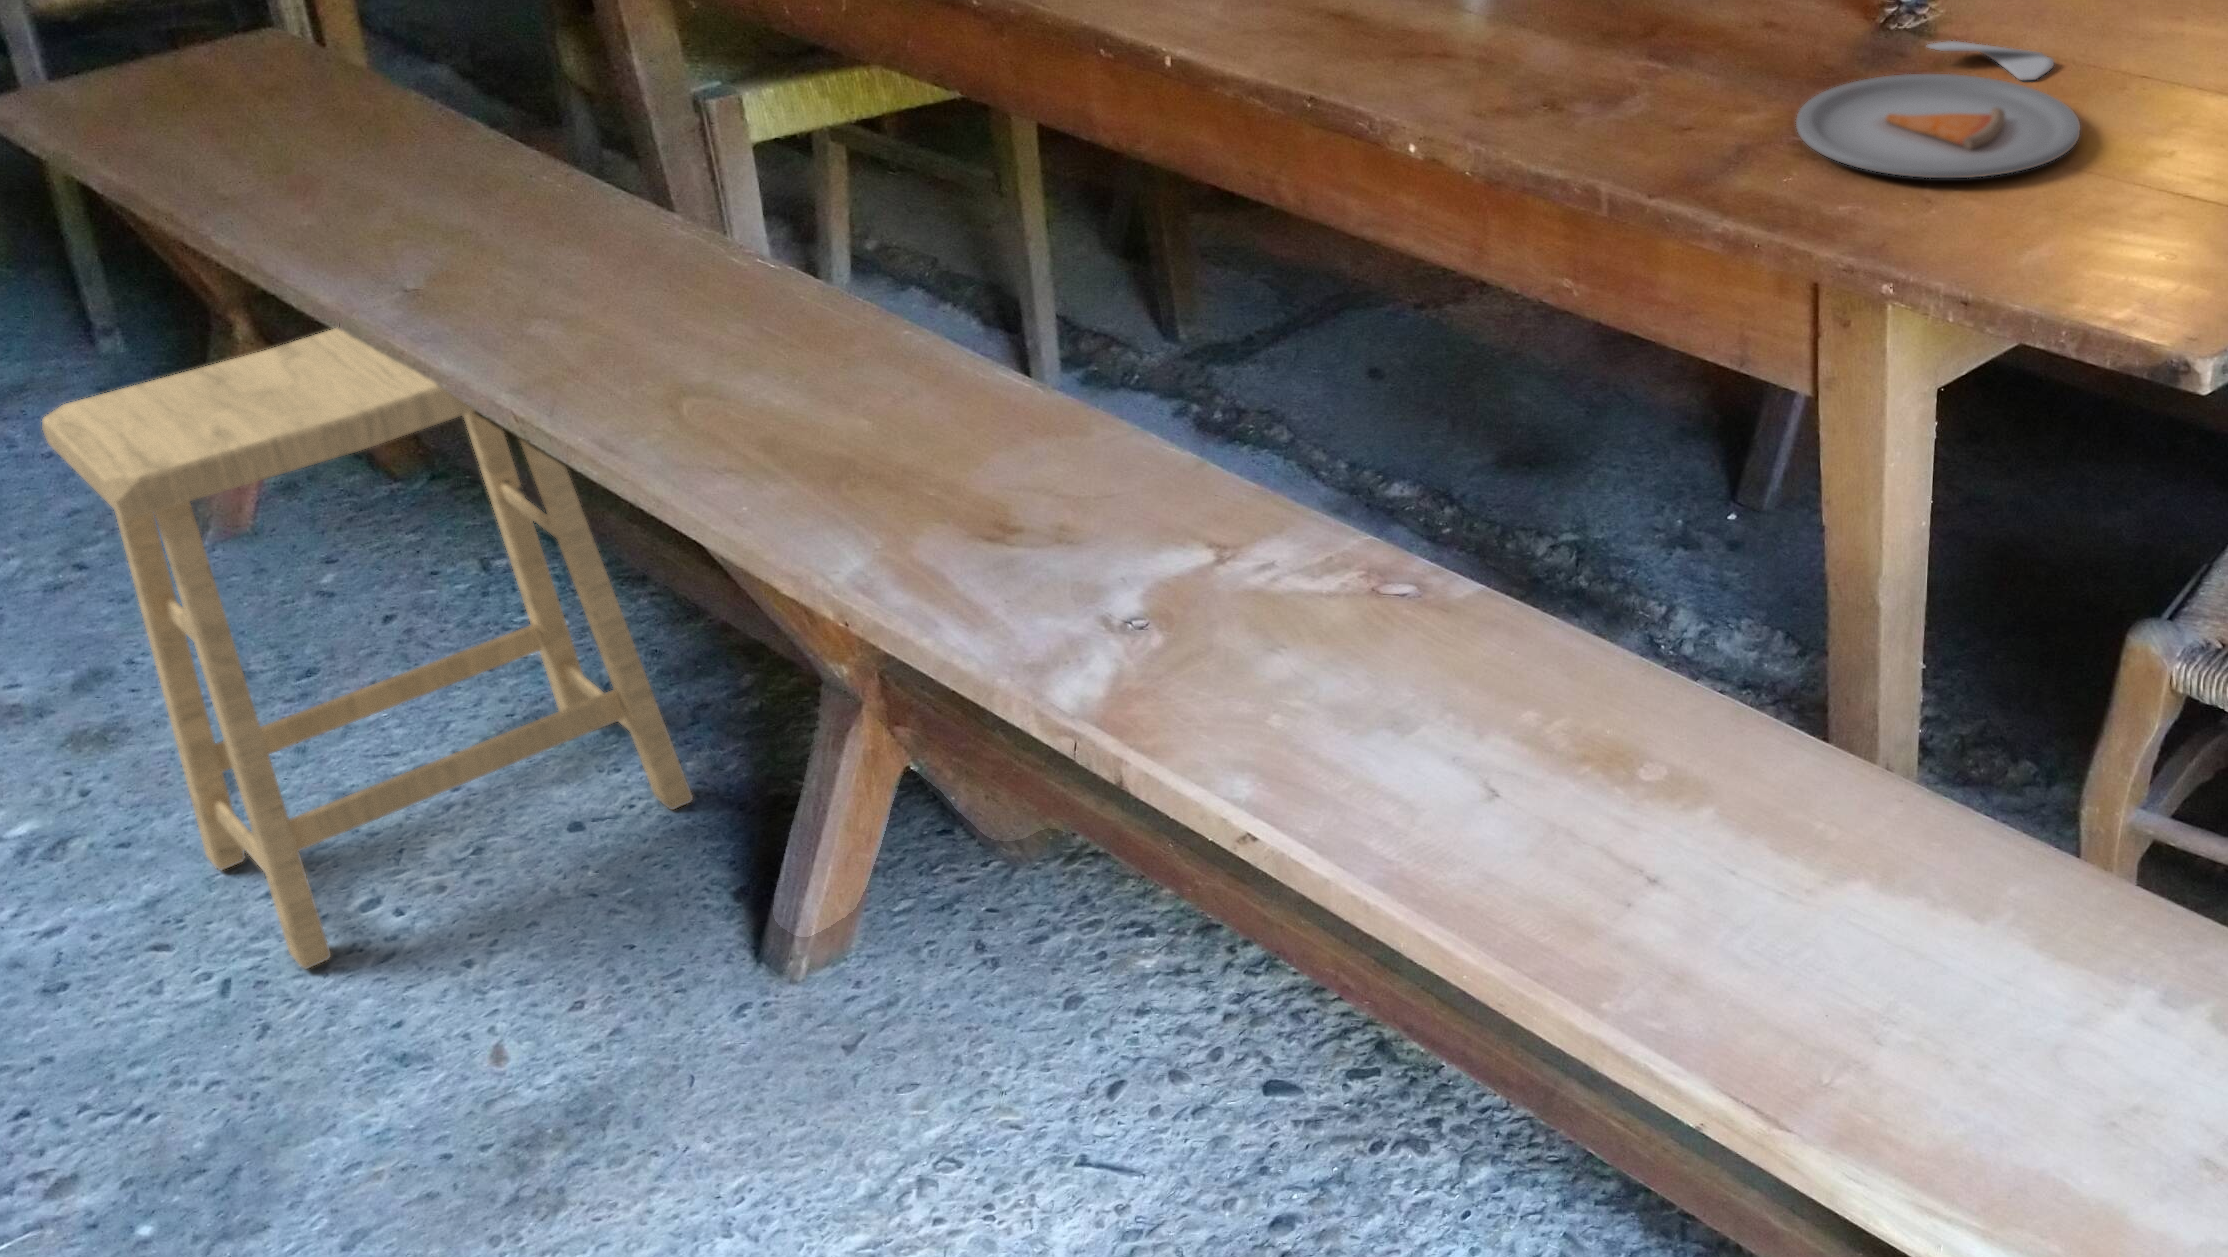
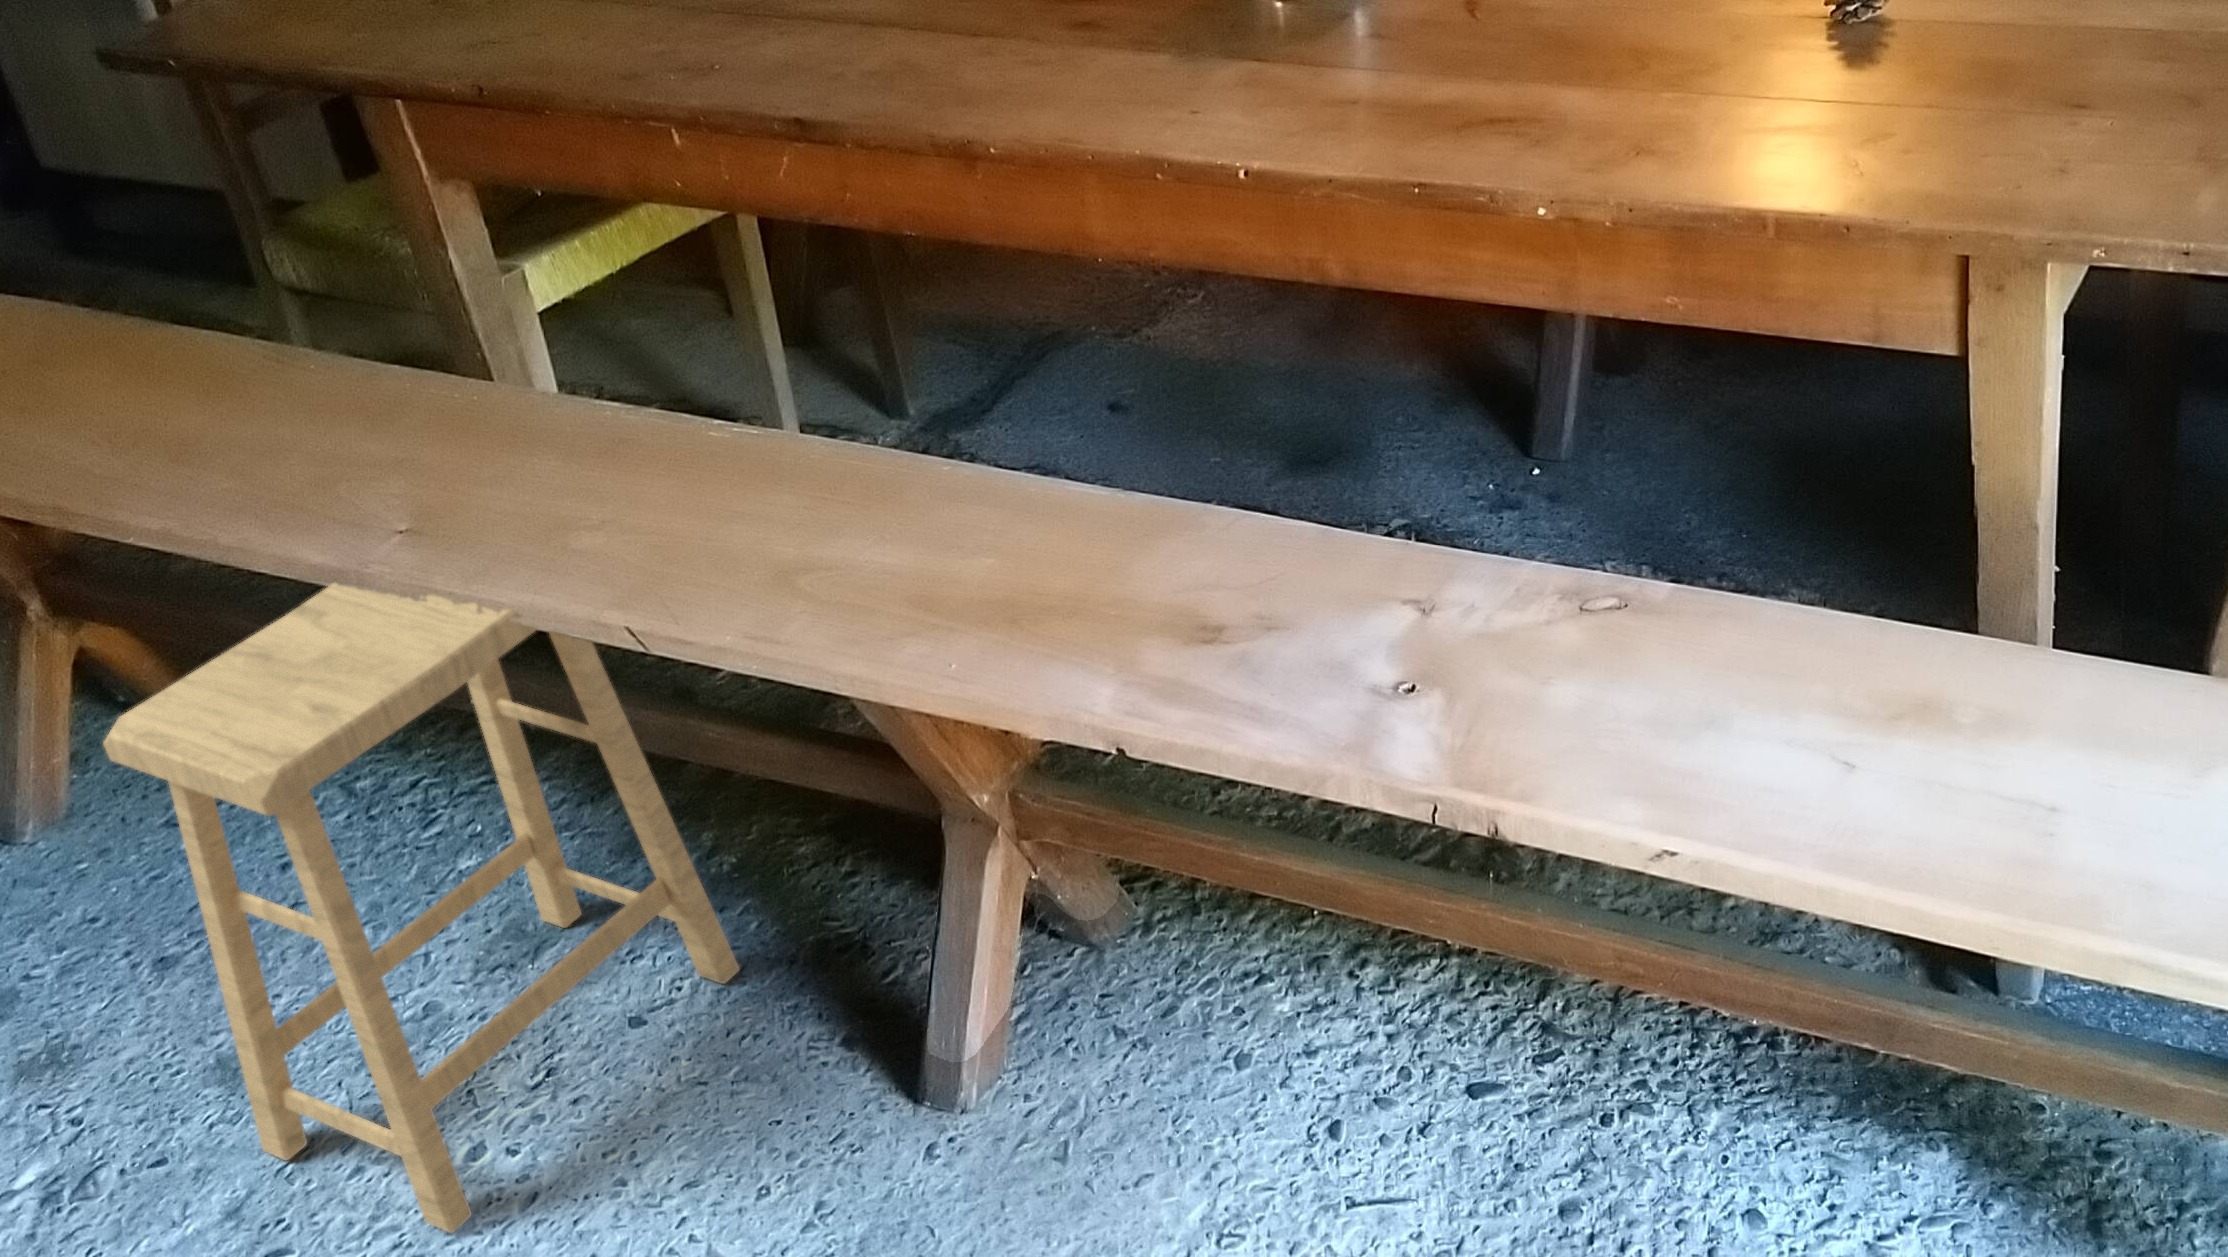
dinner plate: present [1796,41,2080,178] -> none [1854,17,2110,149]

